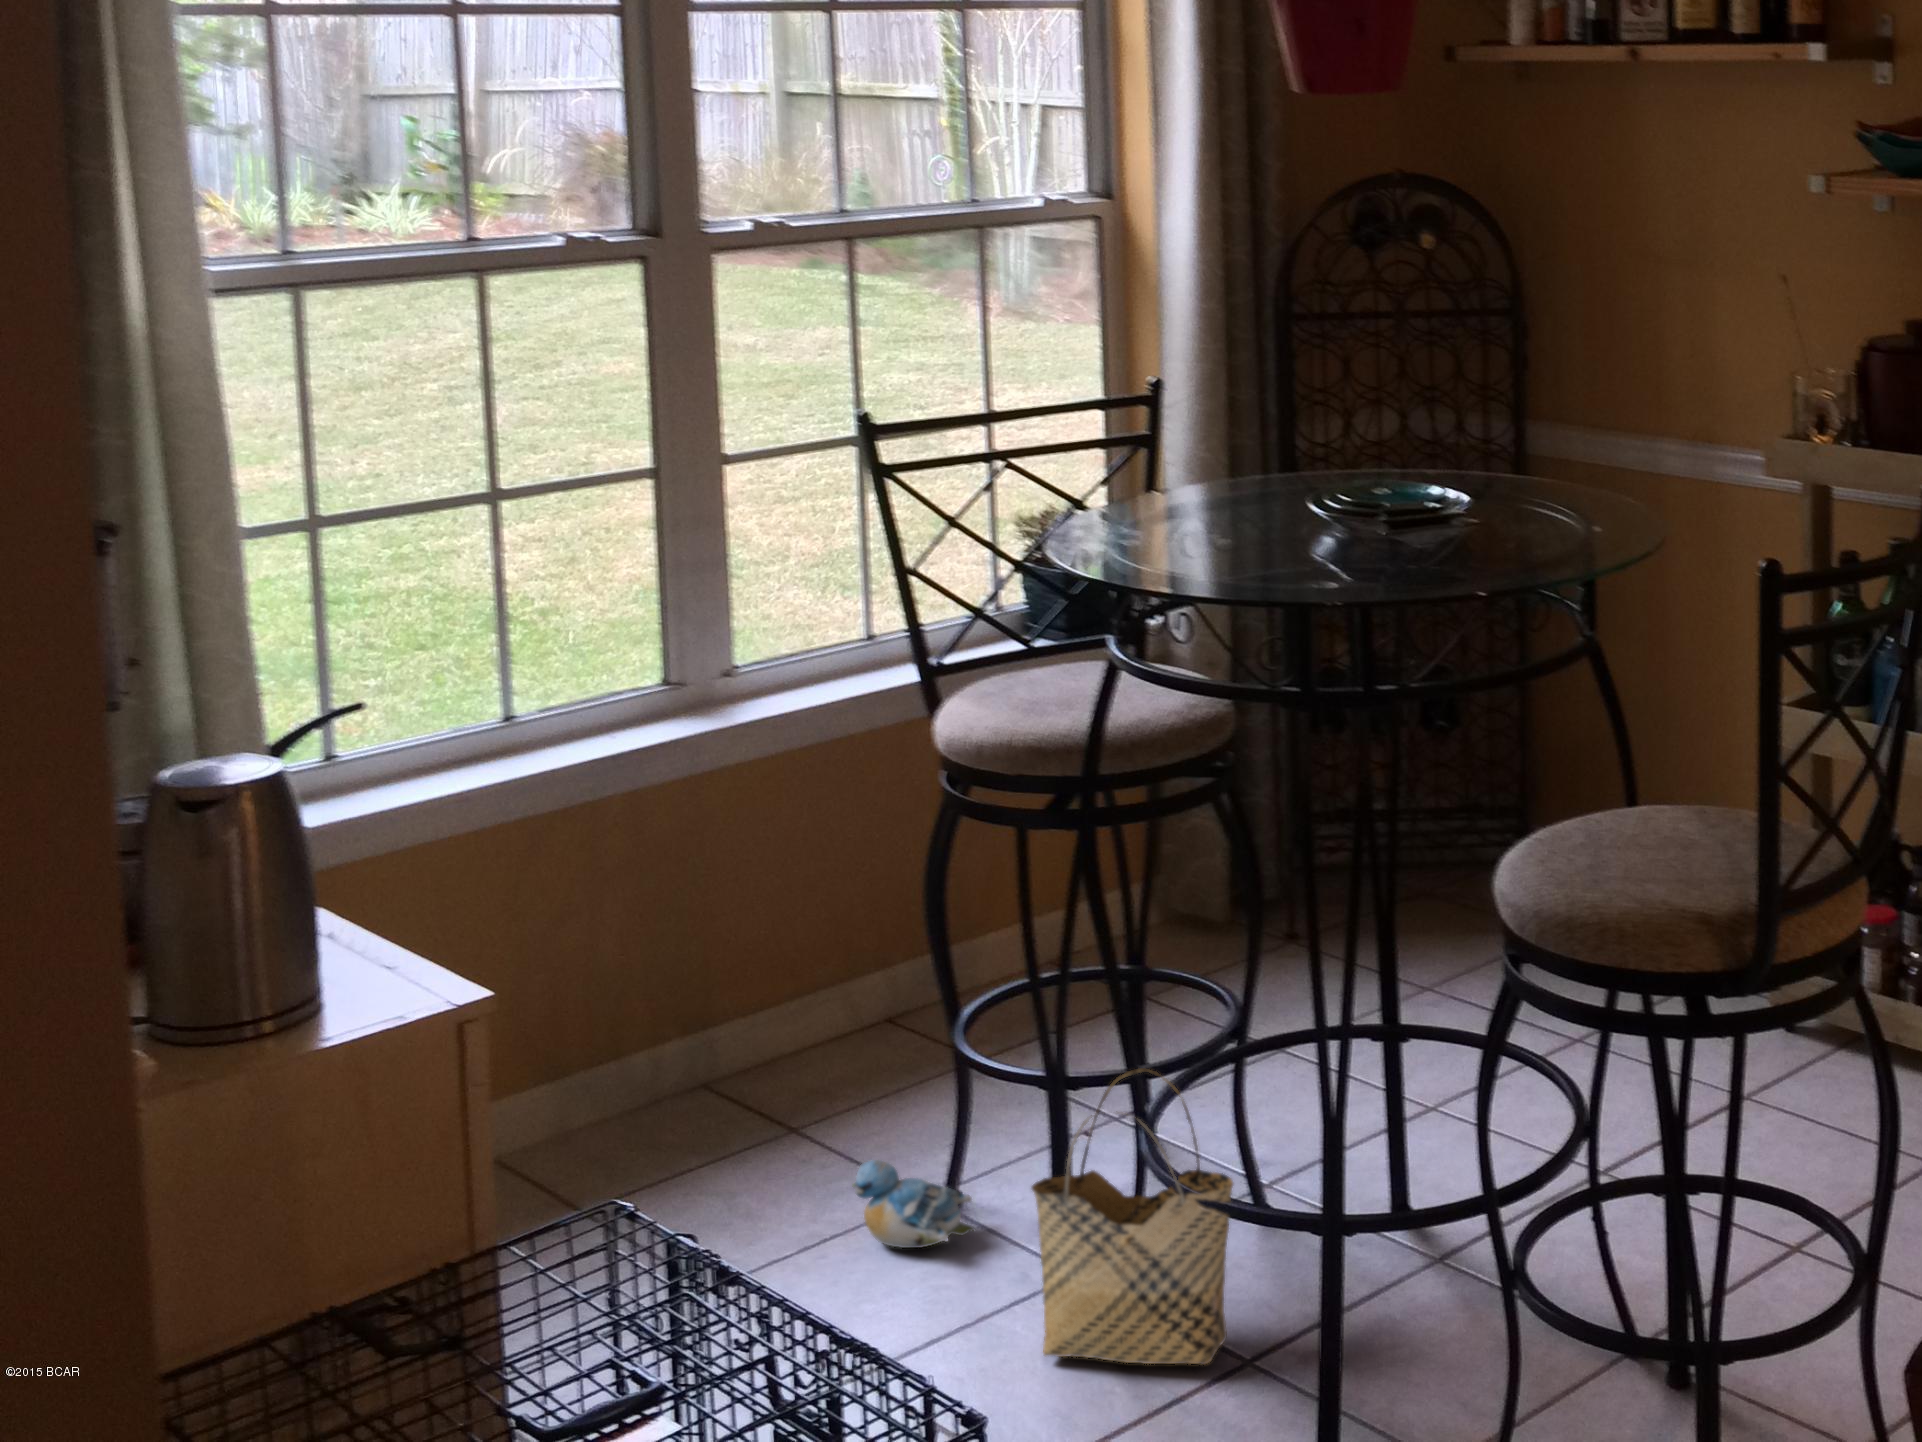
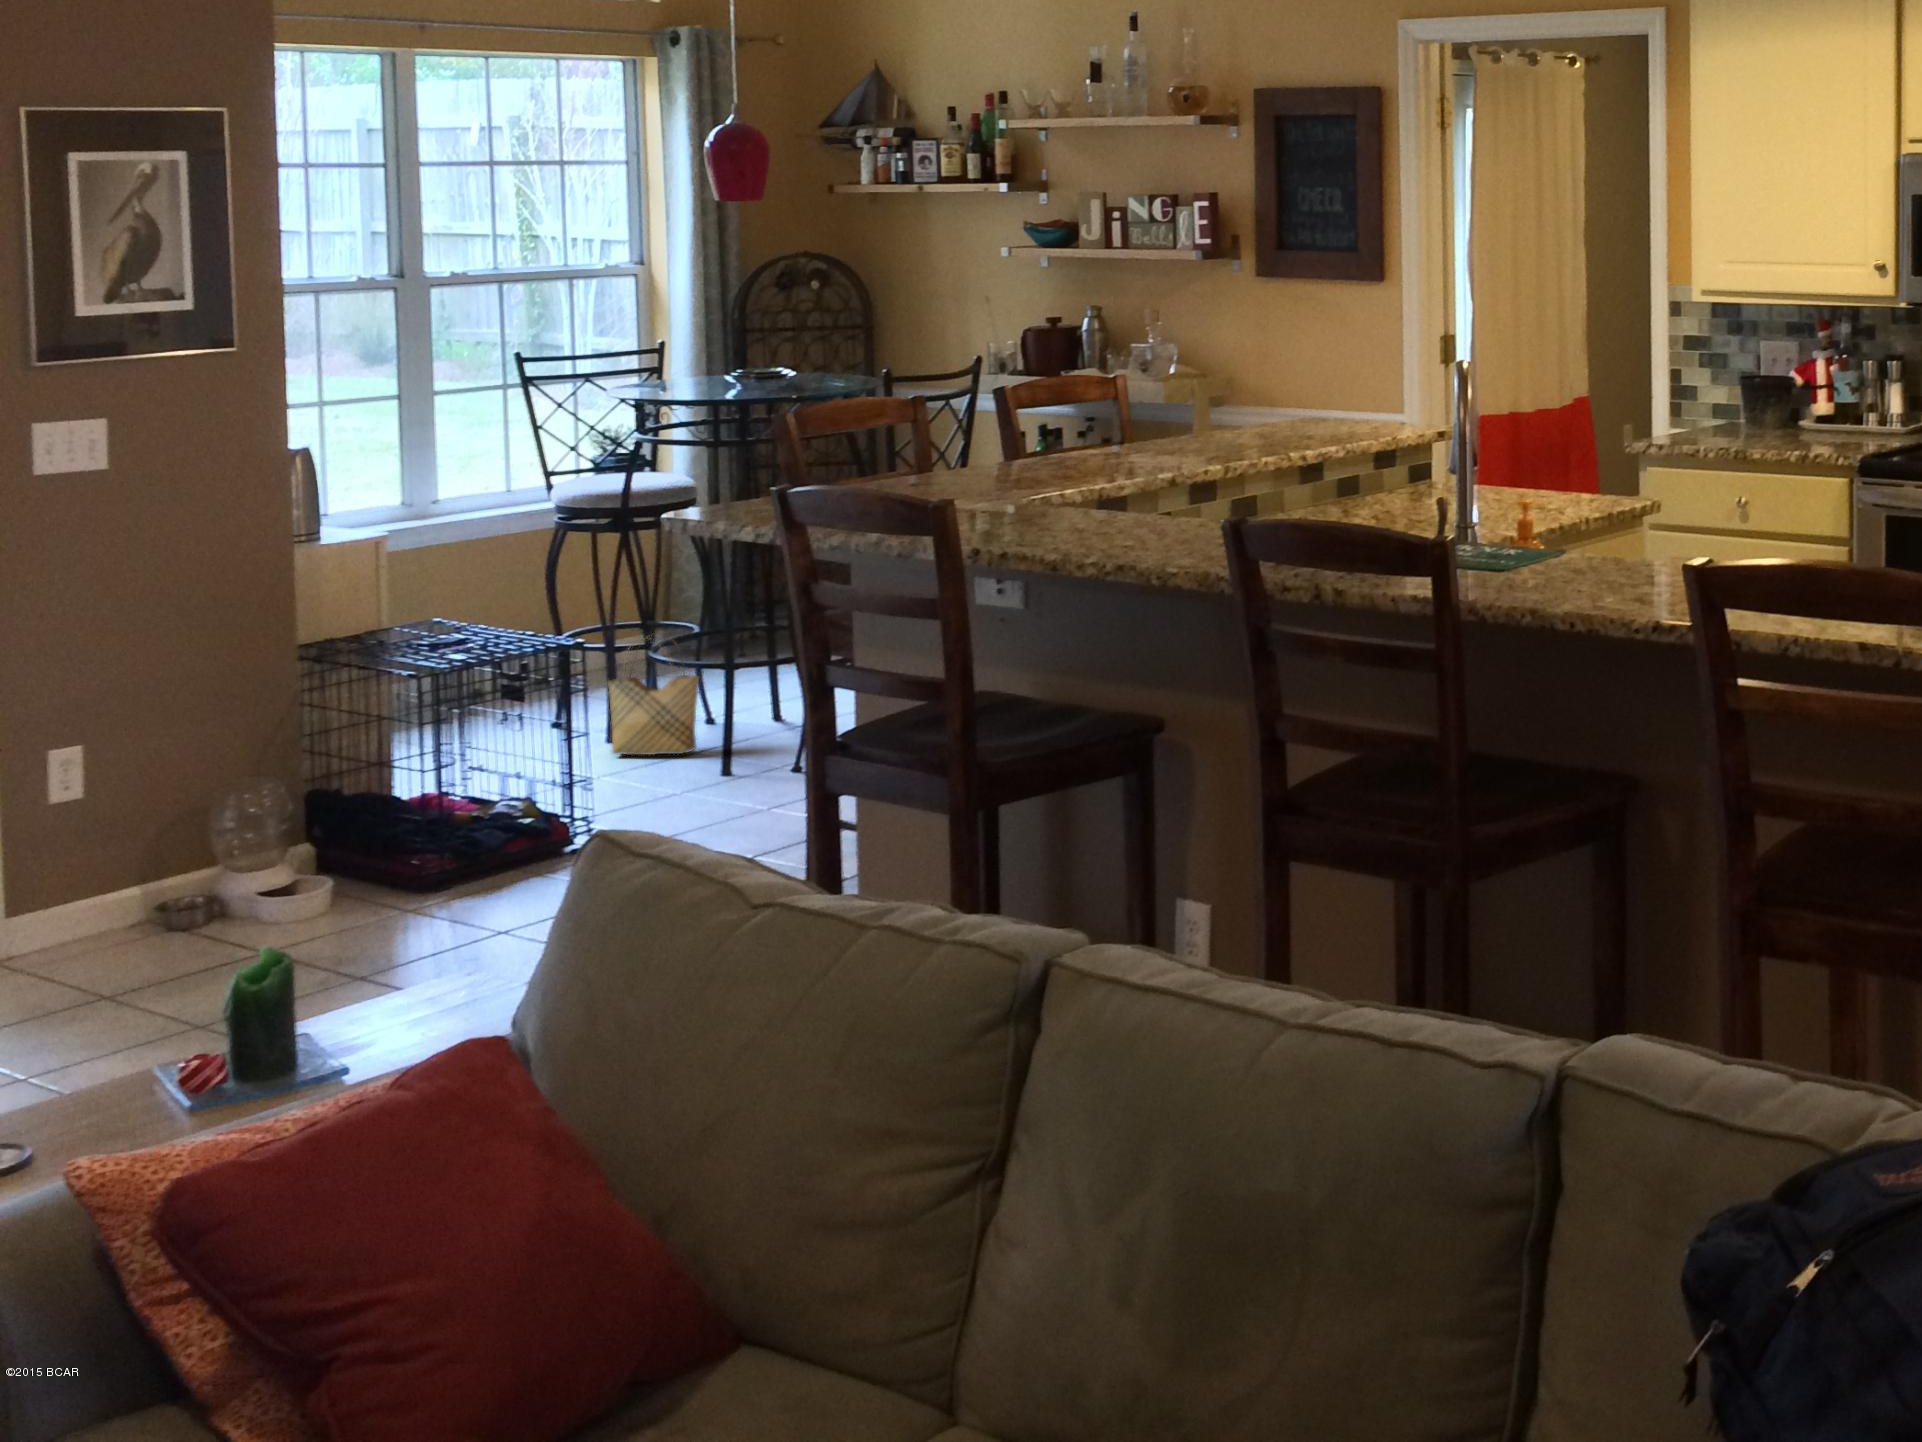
plush toy: present [853,1160,975,1248] -> none [515,698,576,738]

